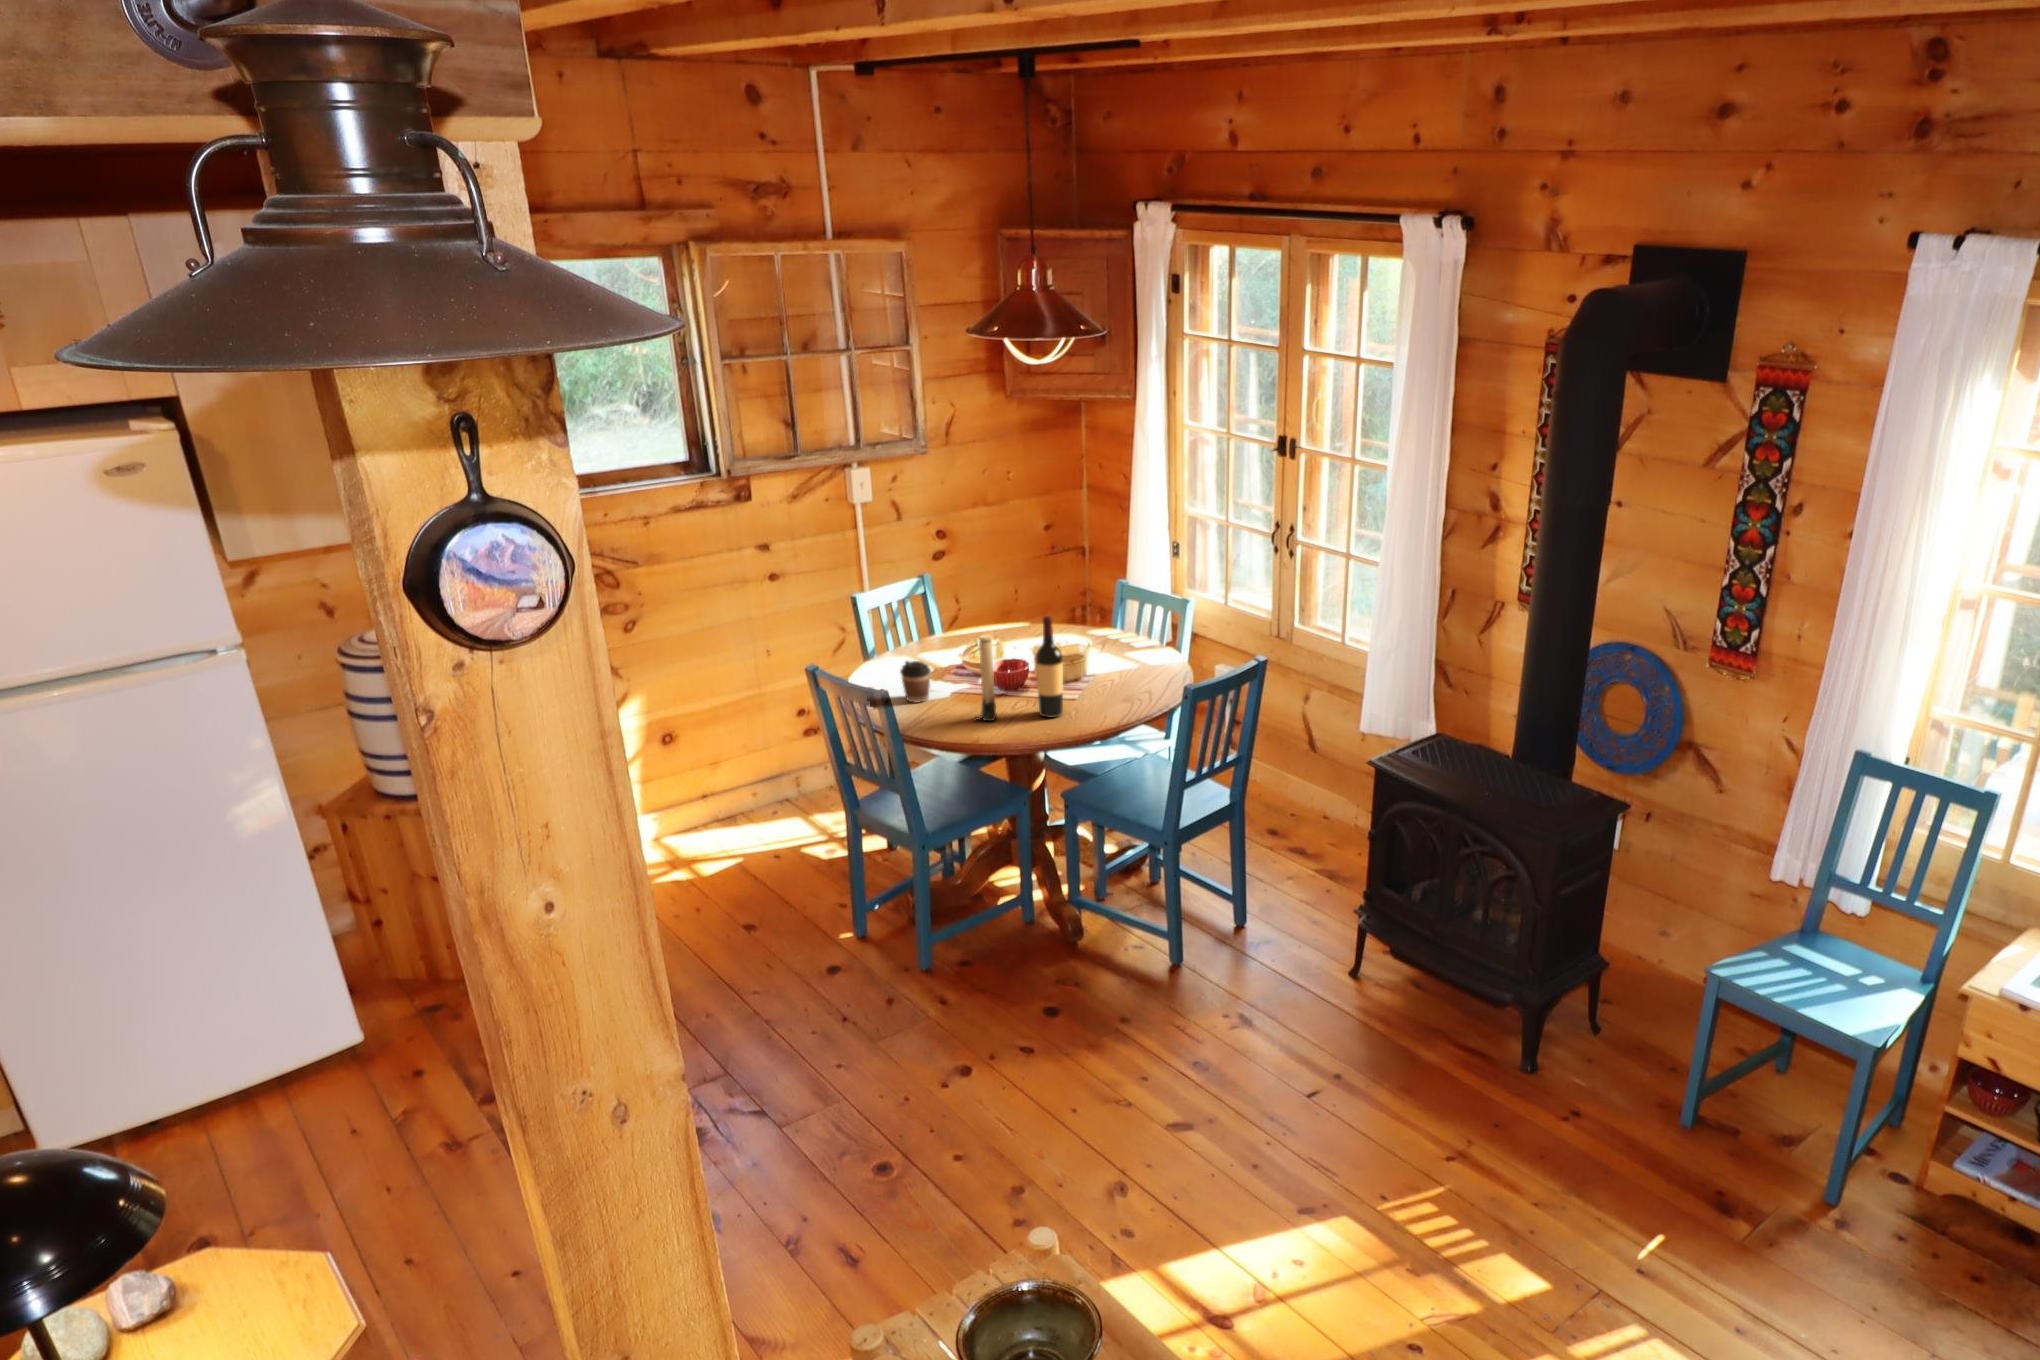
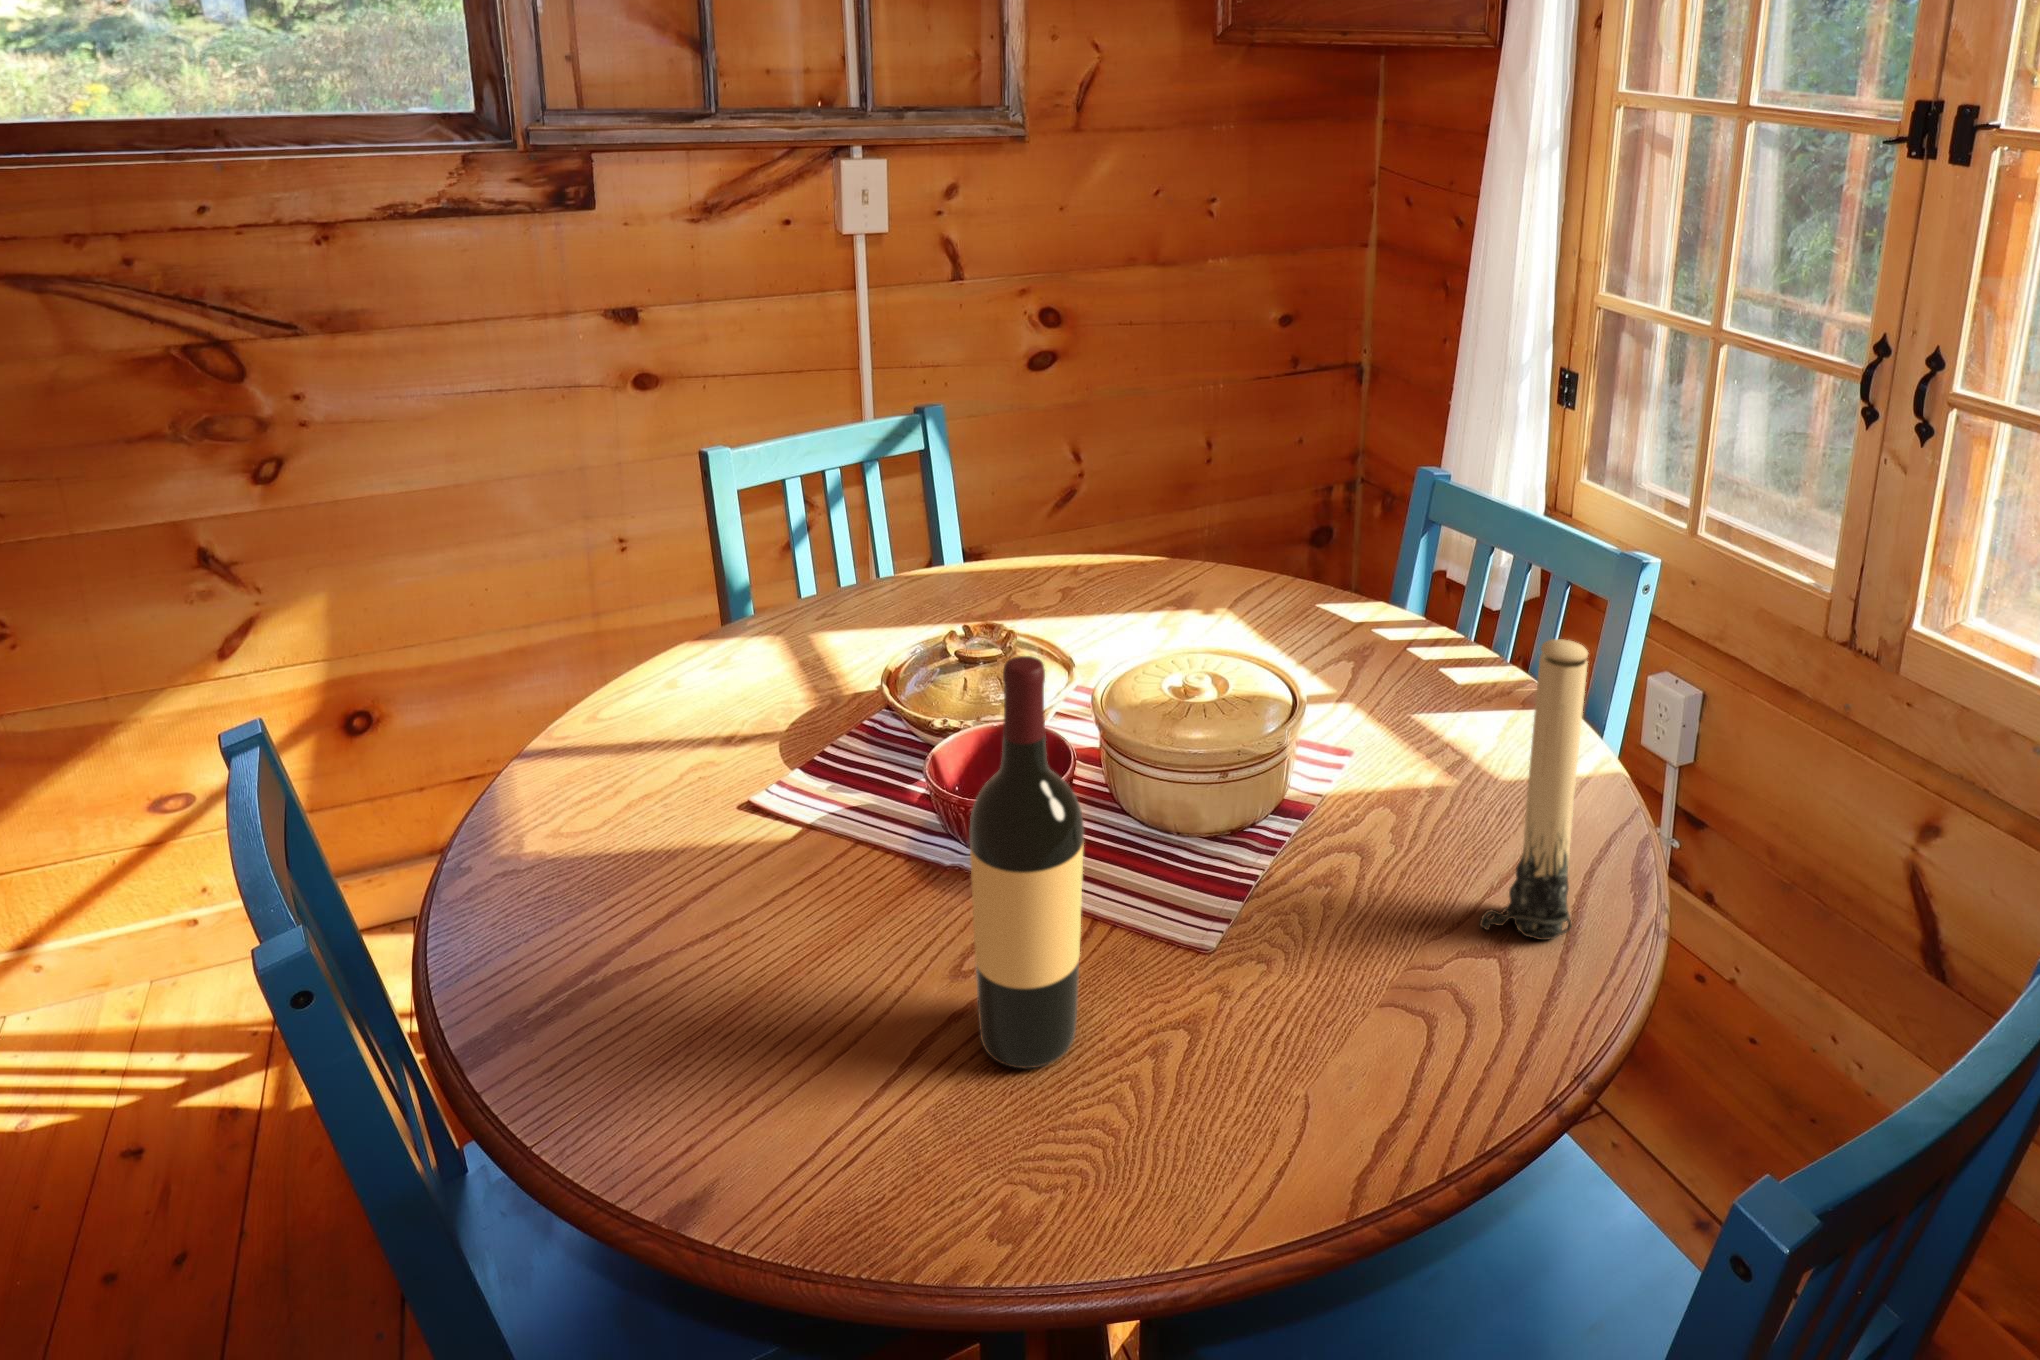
candle: present [974,637,997,721] -> present [1480,639,1588,940]
coffee cup: present [900,661,931,702] -> none [575,714,685,865]

